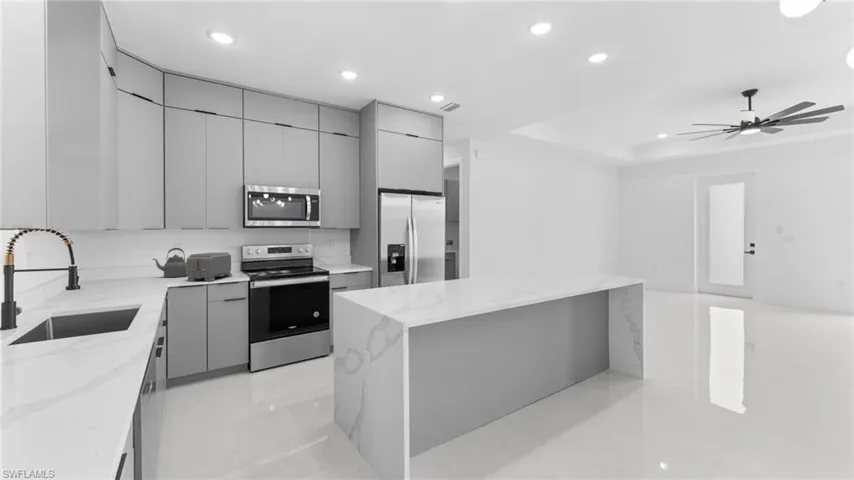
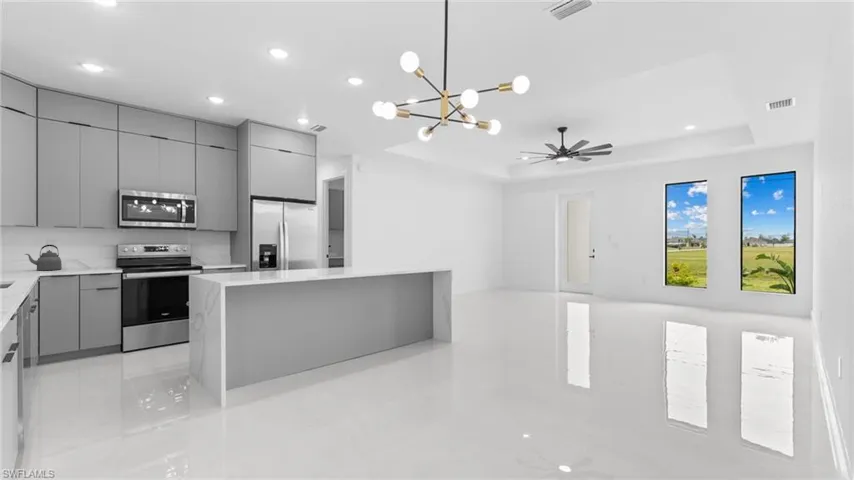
toaster: present [186,252,232,281] -> none [59,249,106,273]

